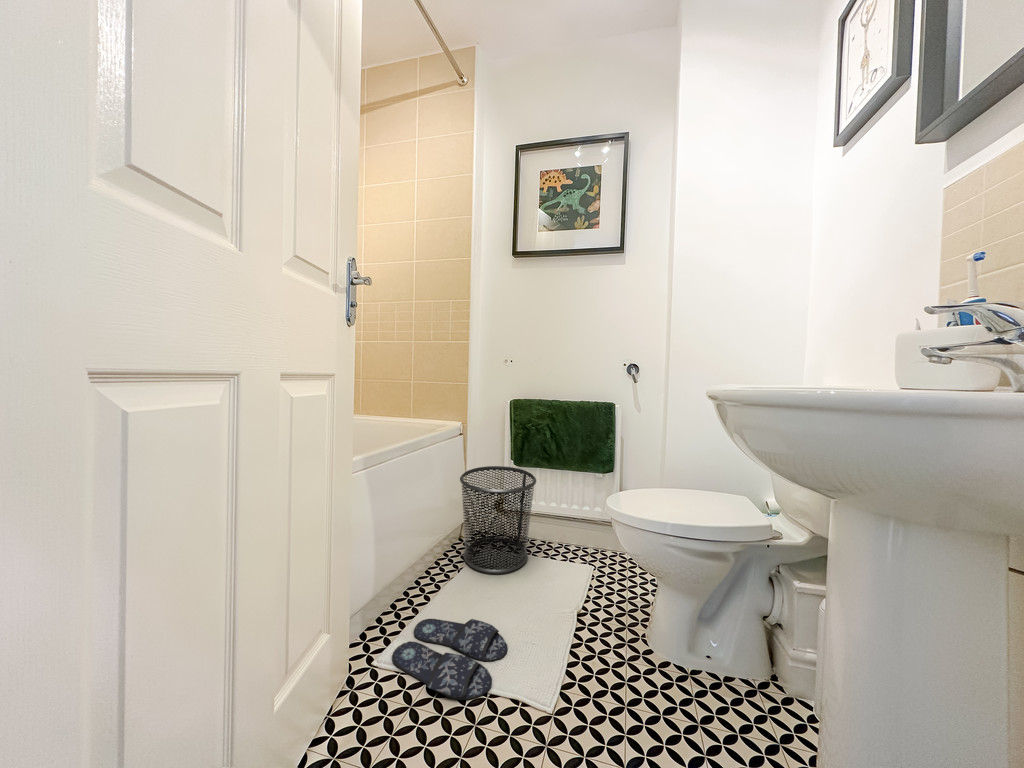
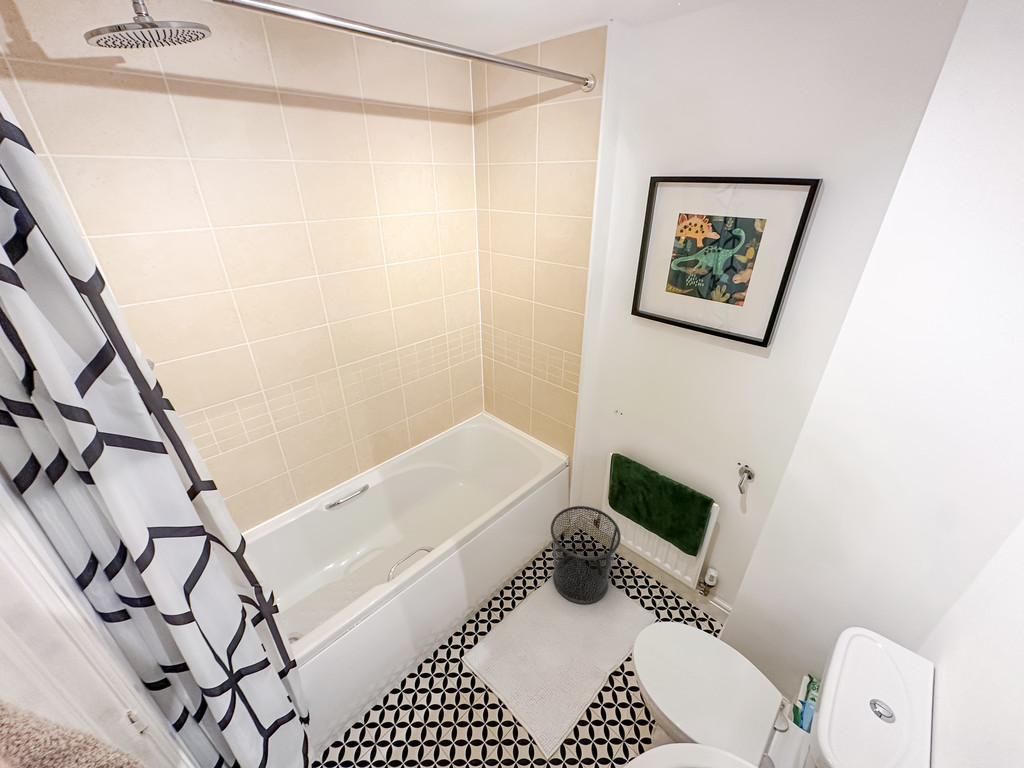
slippers: present [392,619,507,700] -> none [474,624,546,704]

